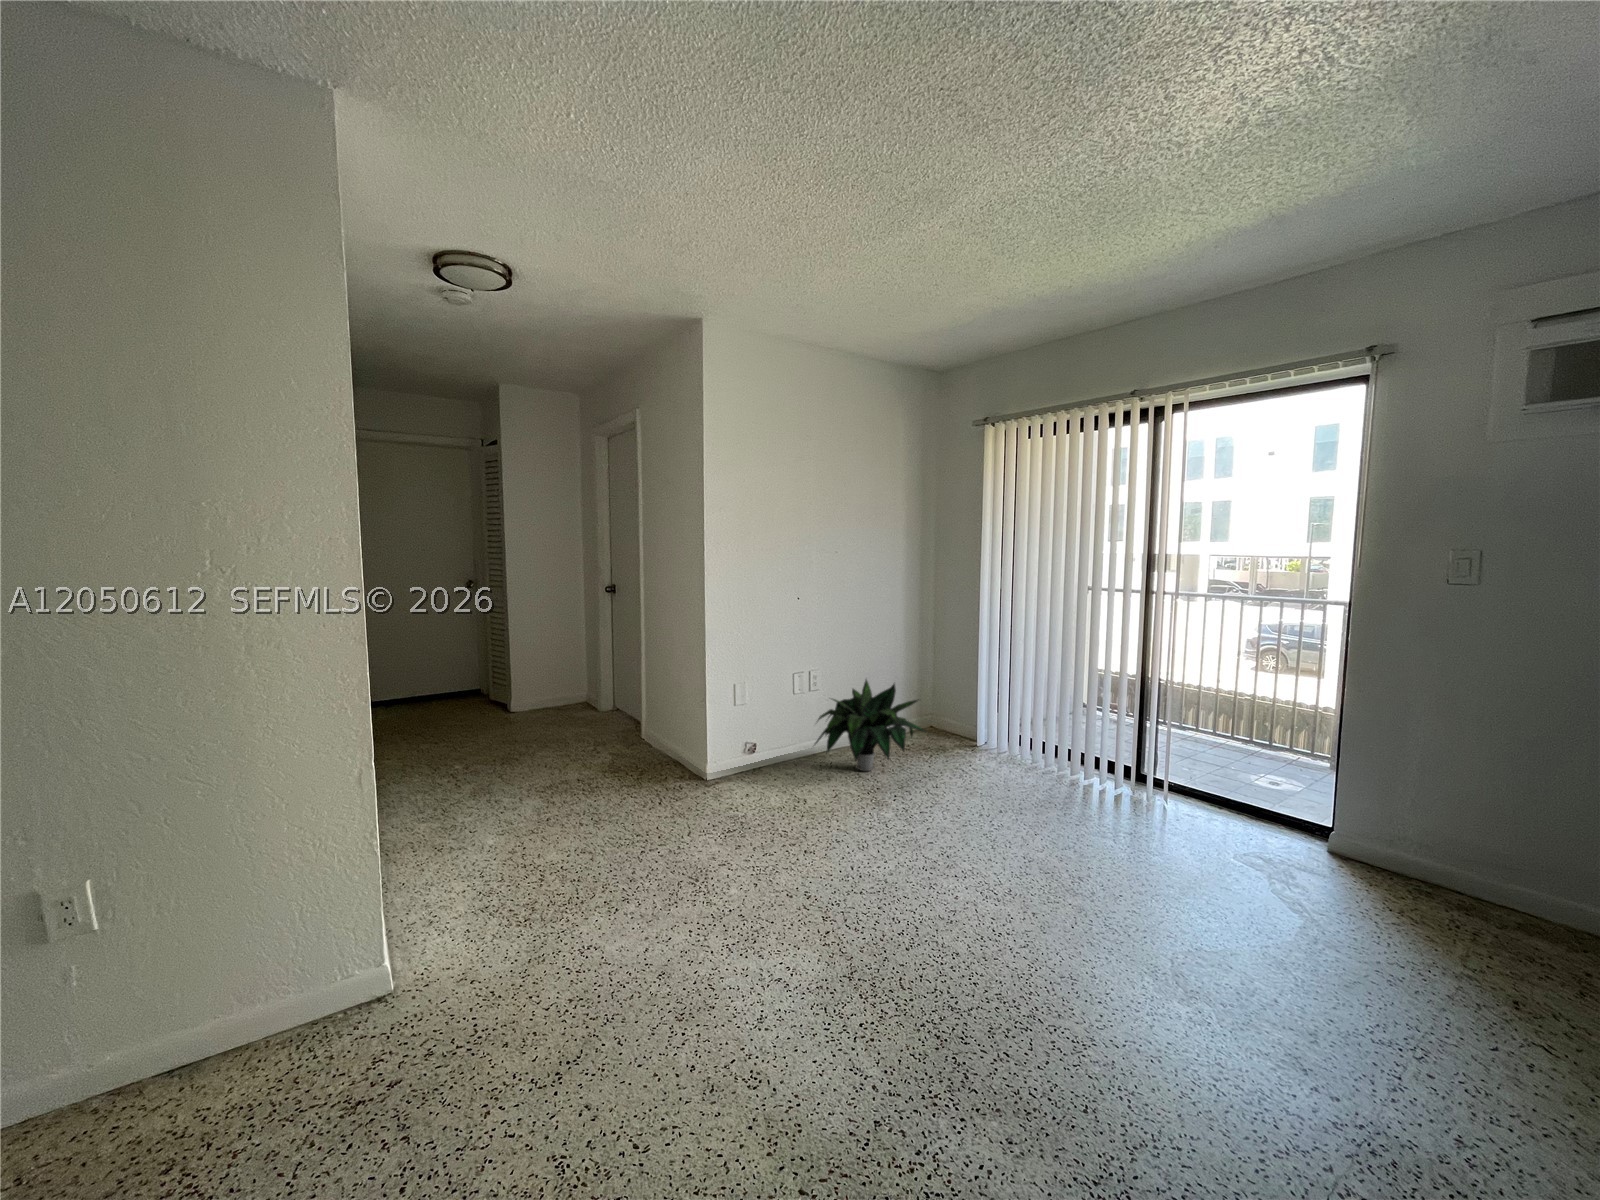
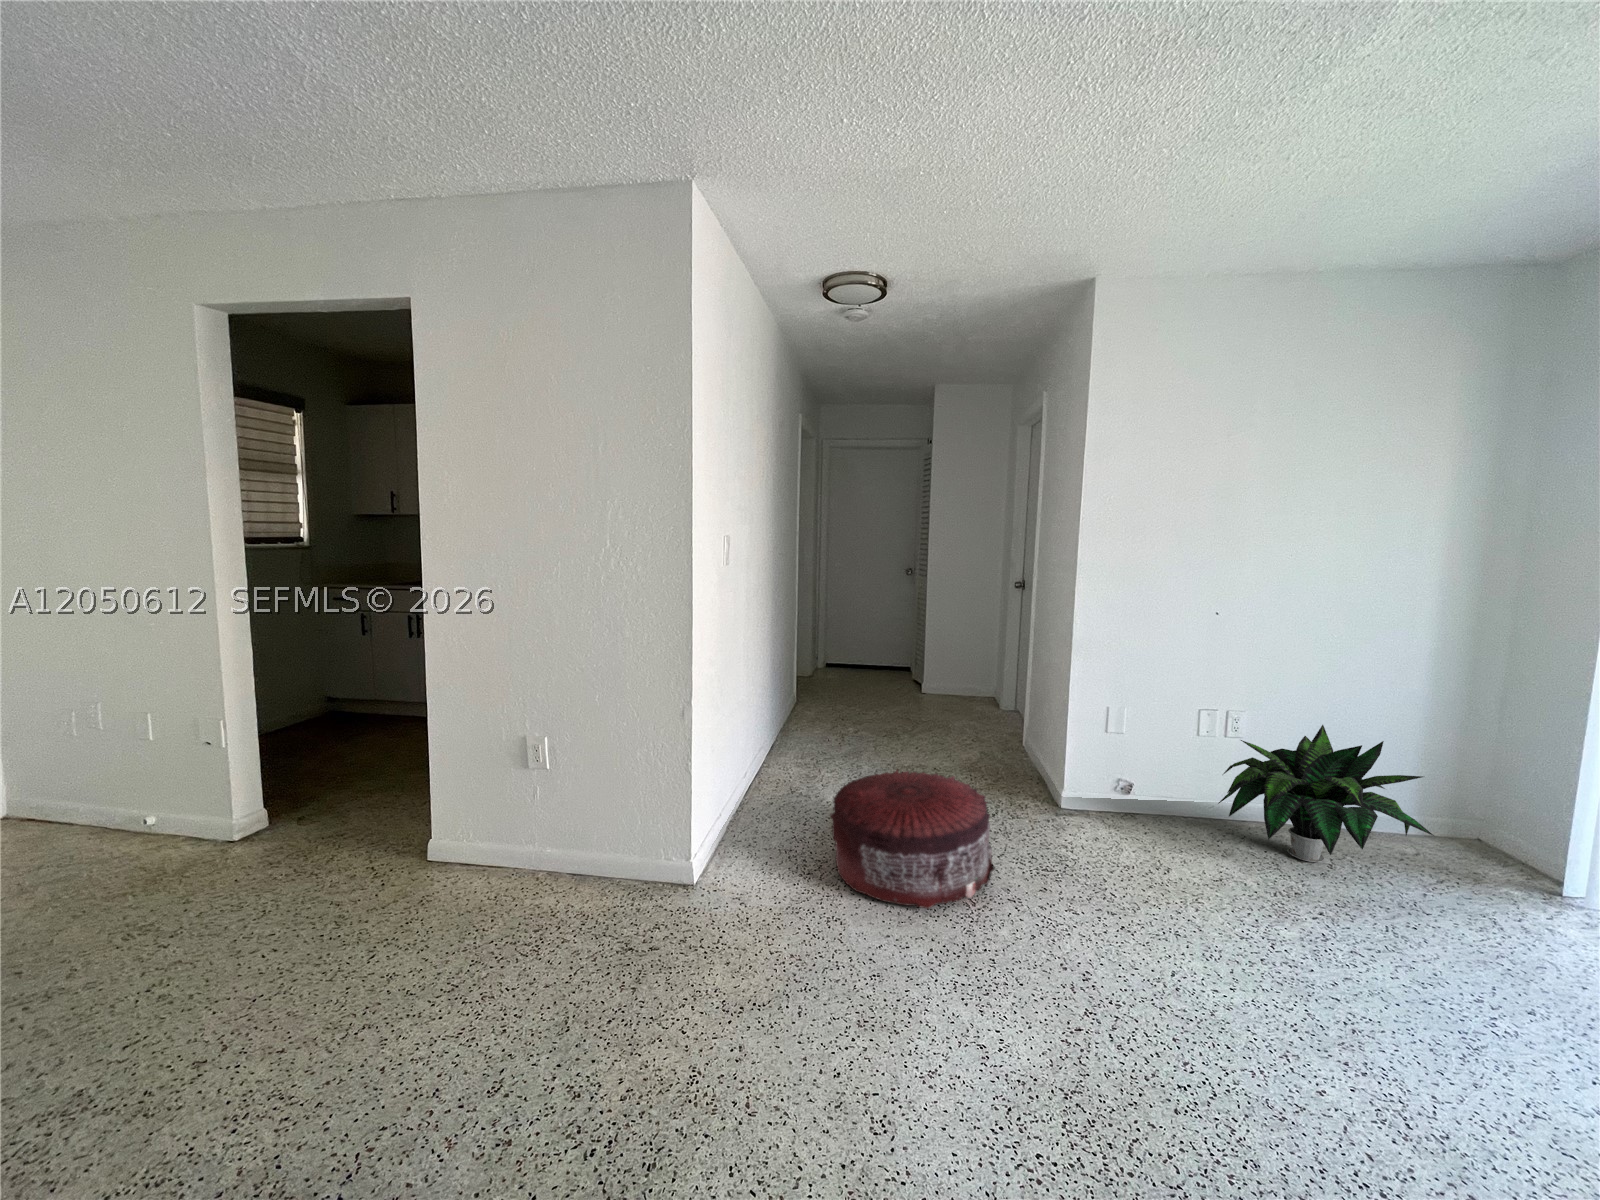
pouf: none [540,775,701,913] -> present [830,770,995,909]

